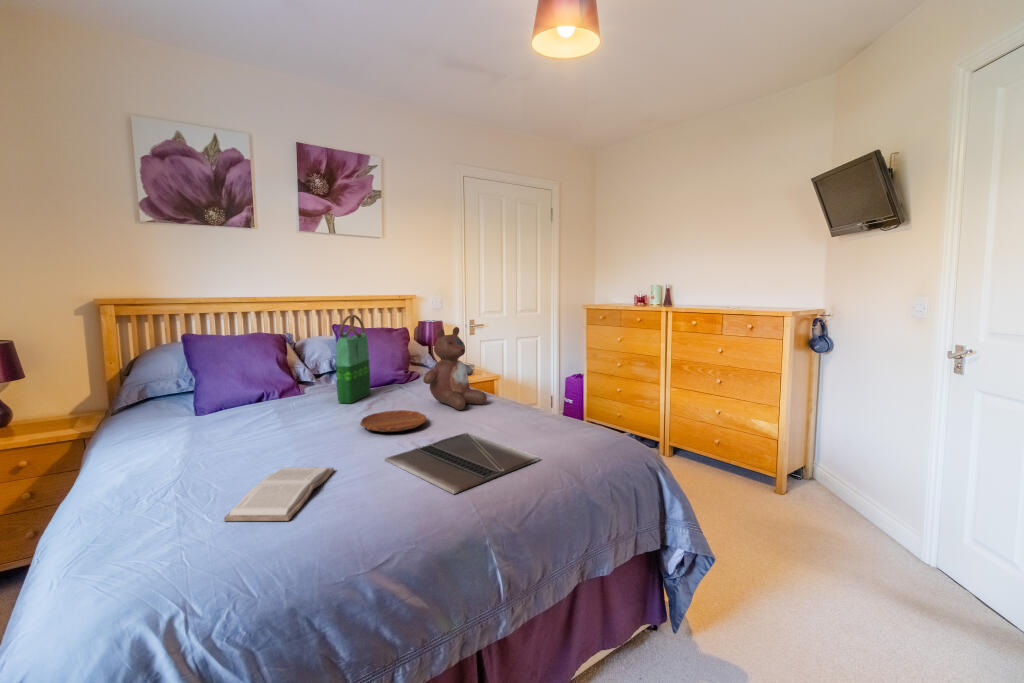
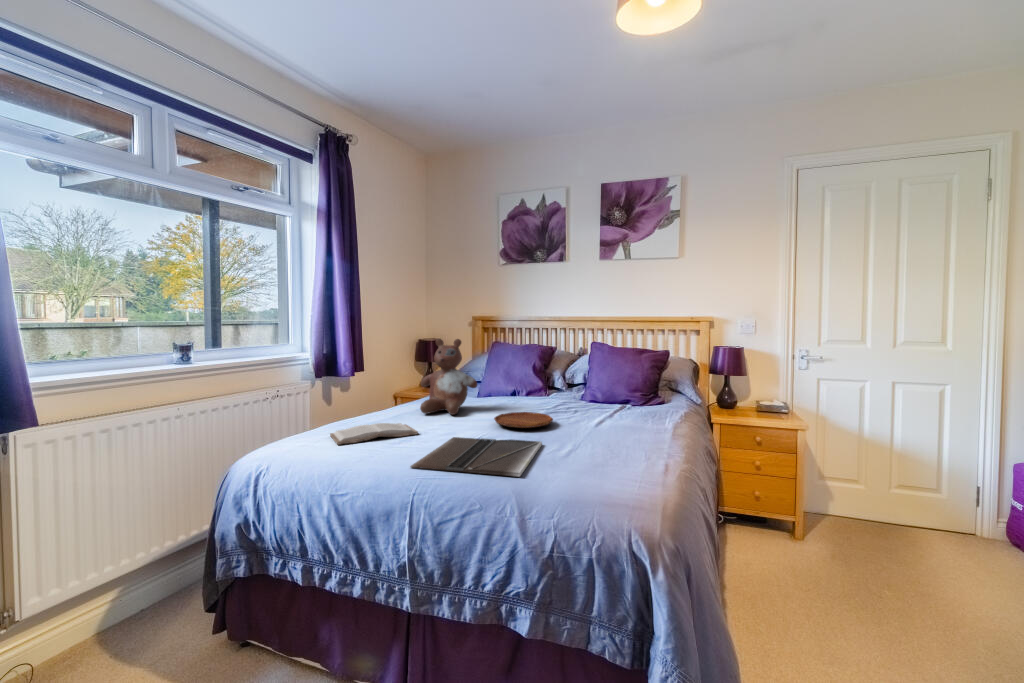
tote bag: present [336,315,370,403] -> none [544,328,585,406]
stuffed bear: present [423,327,487,410] -> present [420,339,477,415]

